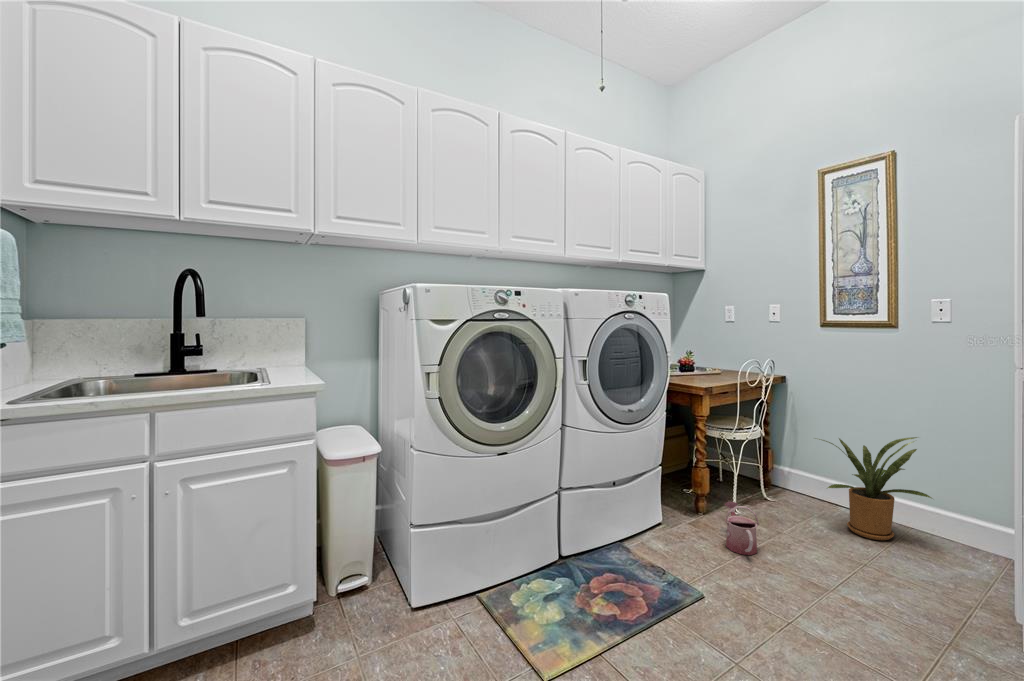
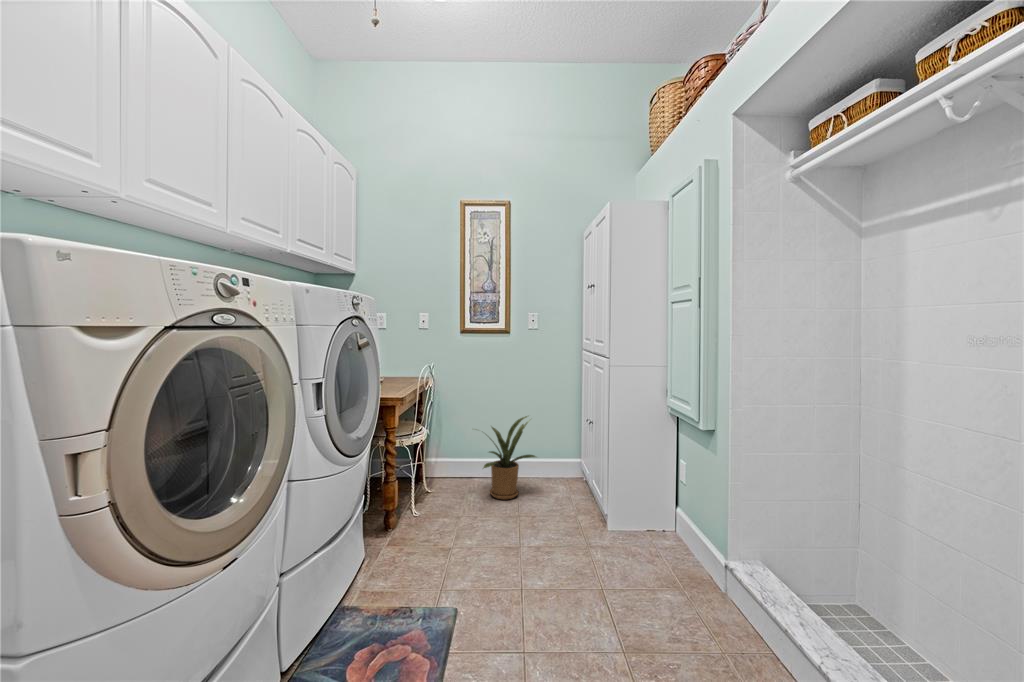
watering can: present [725,502,759,555] -> none [422,505,465,554]

